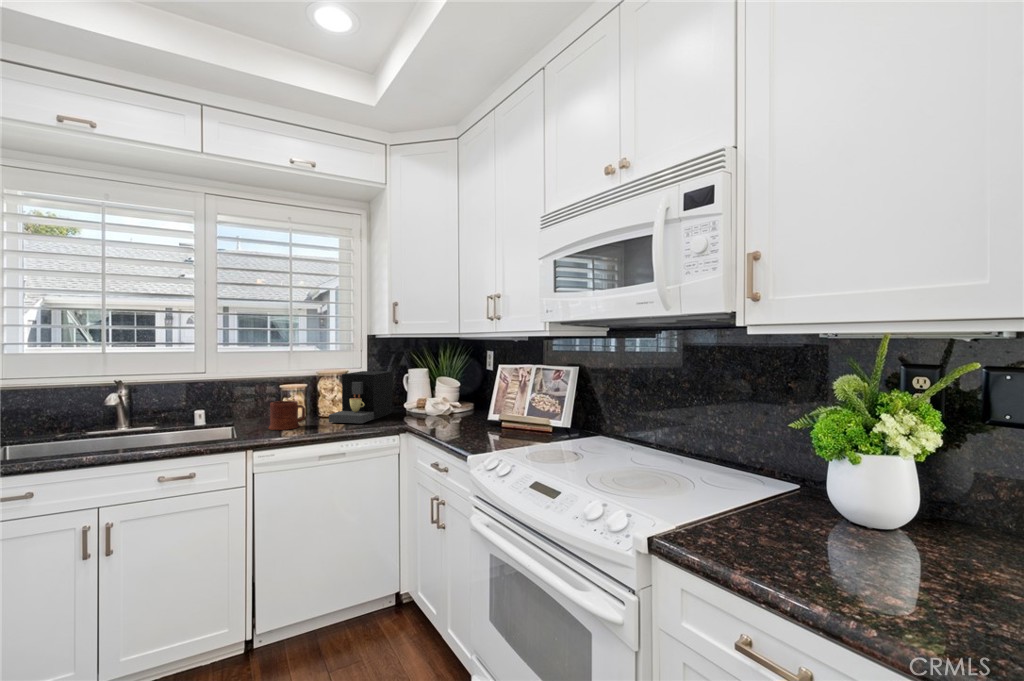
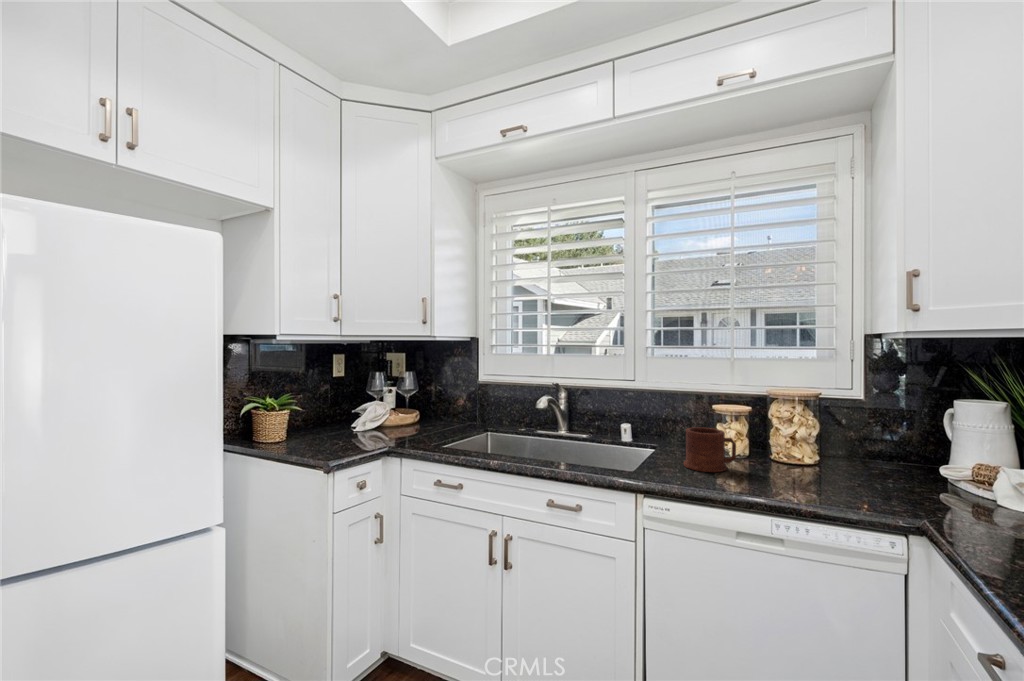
coffee maker: present [329,371,392,423] -> none [774,395,911,490]

